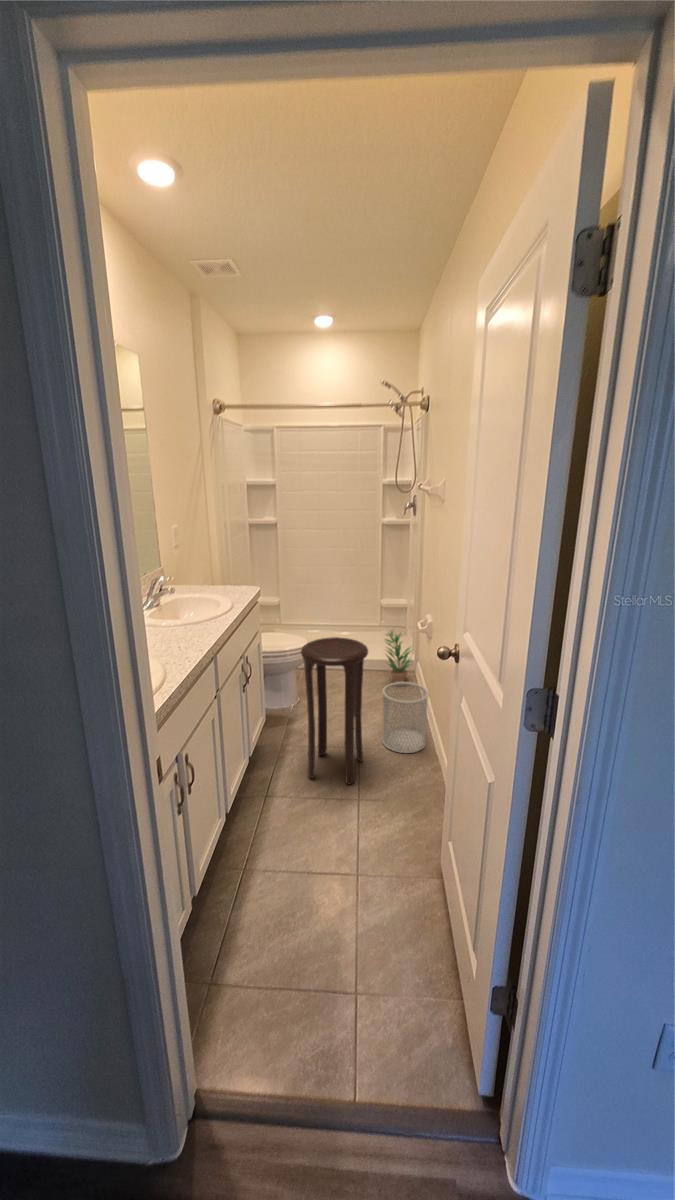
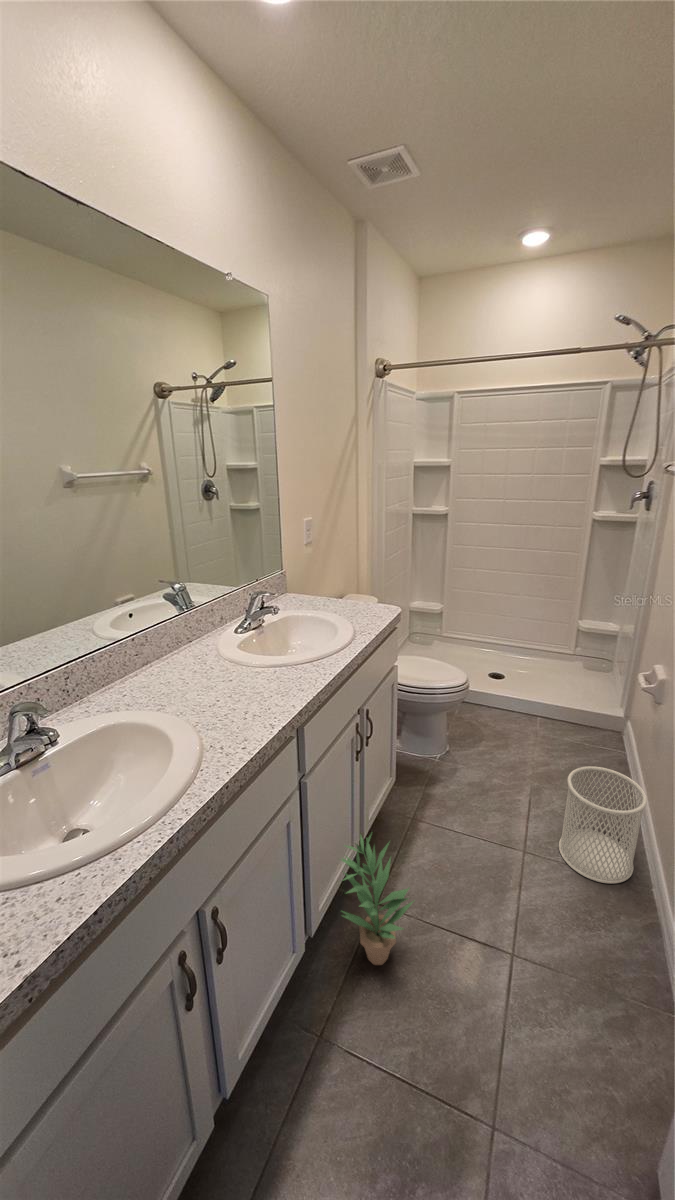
potted plant: present [385,631,411,686] -> present [342,835,413,965]
stool: present [301,637,368,784] -> none [439,694,550,917]

